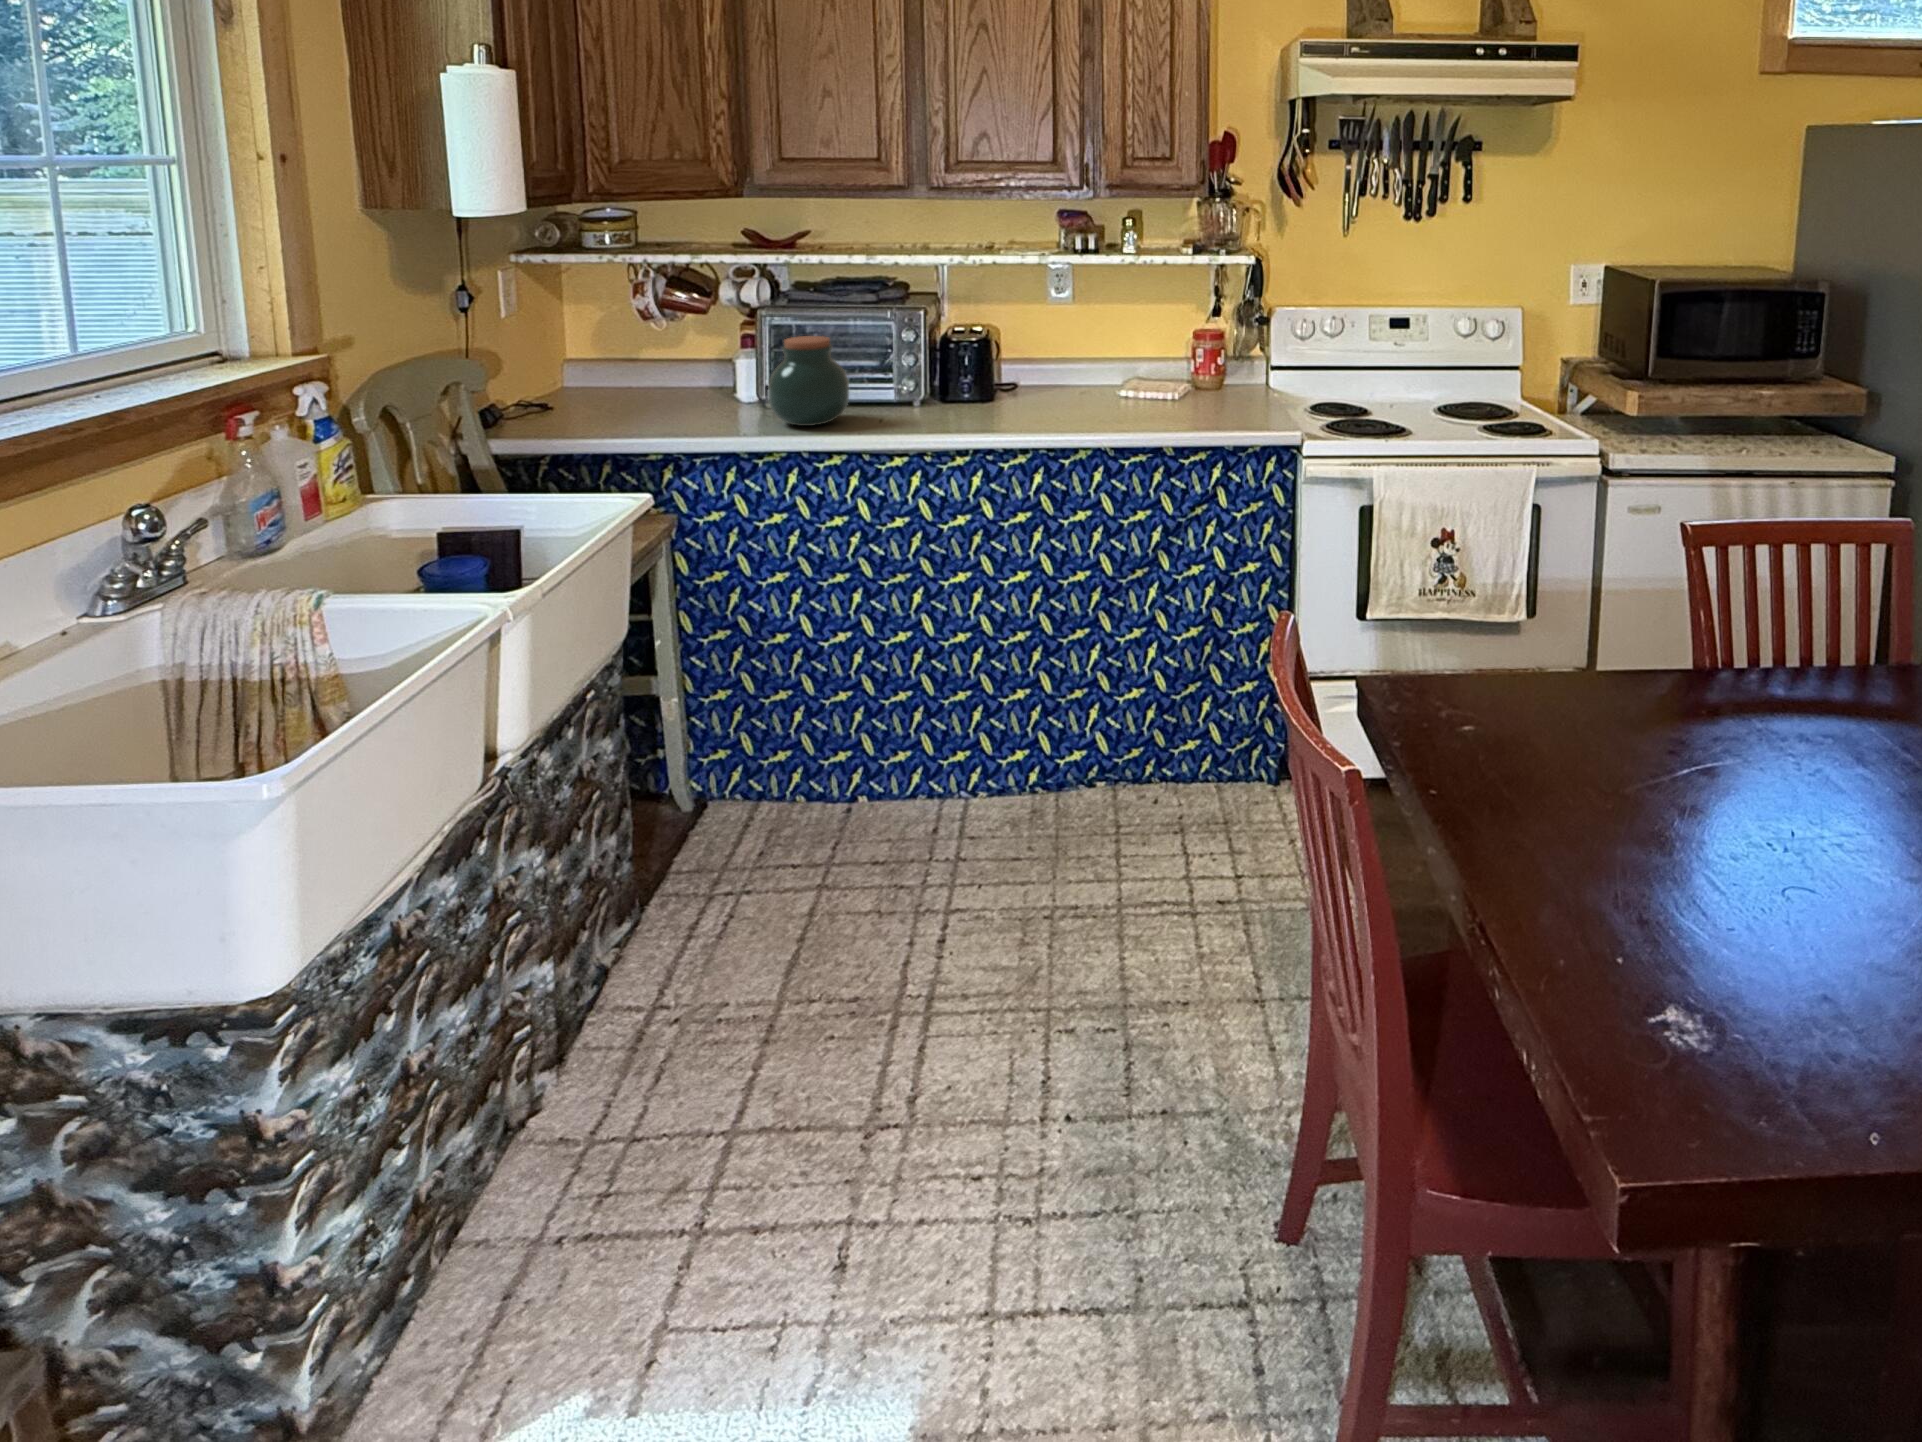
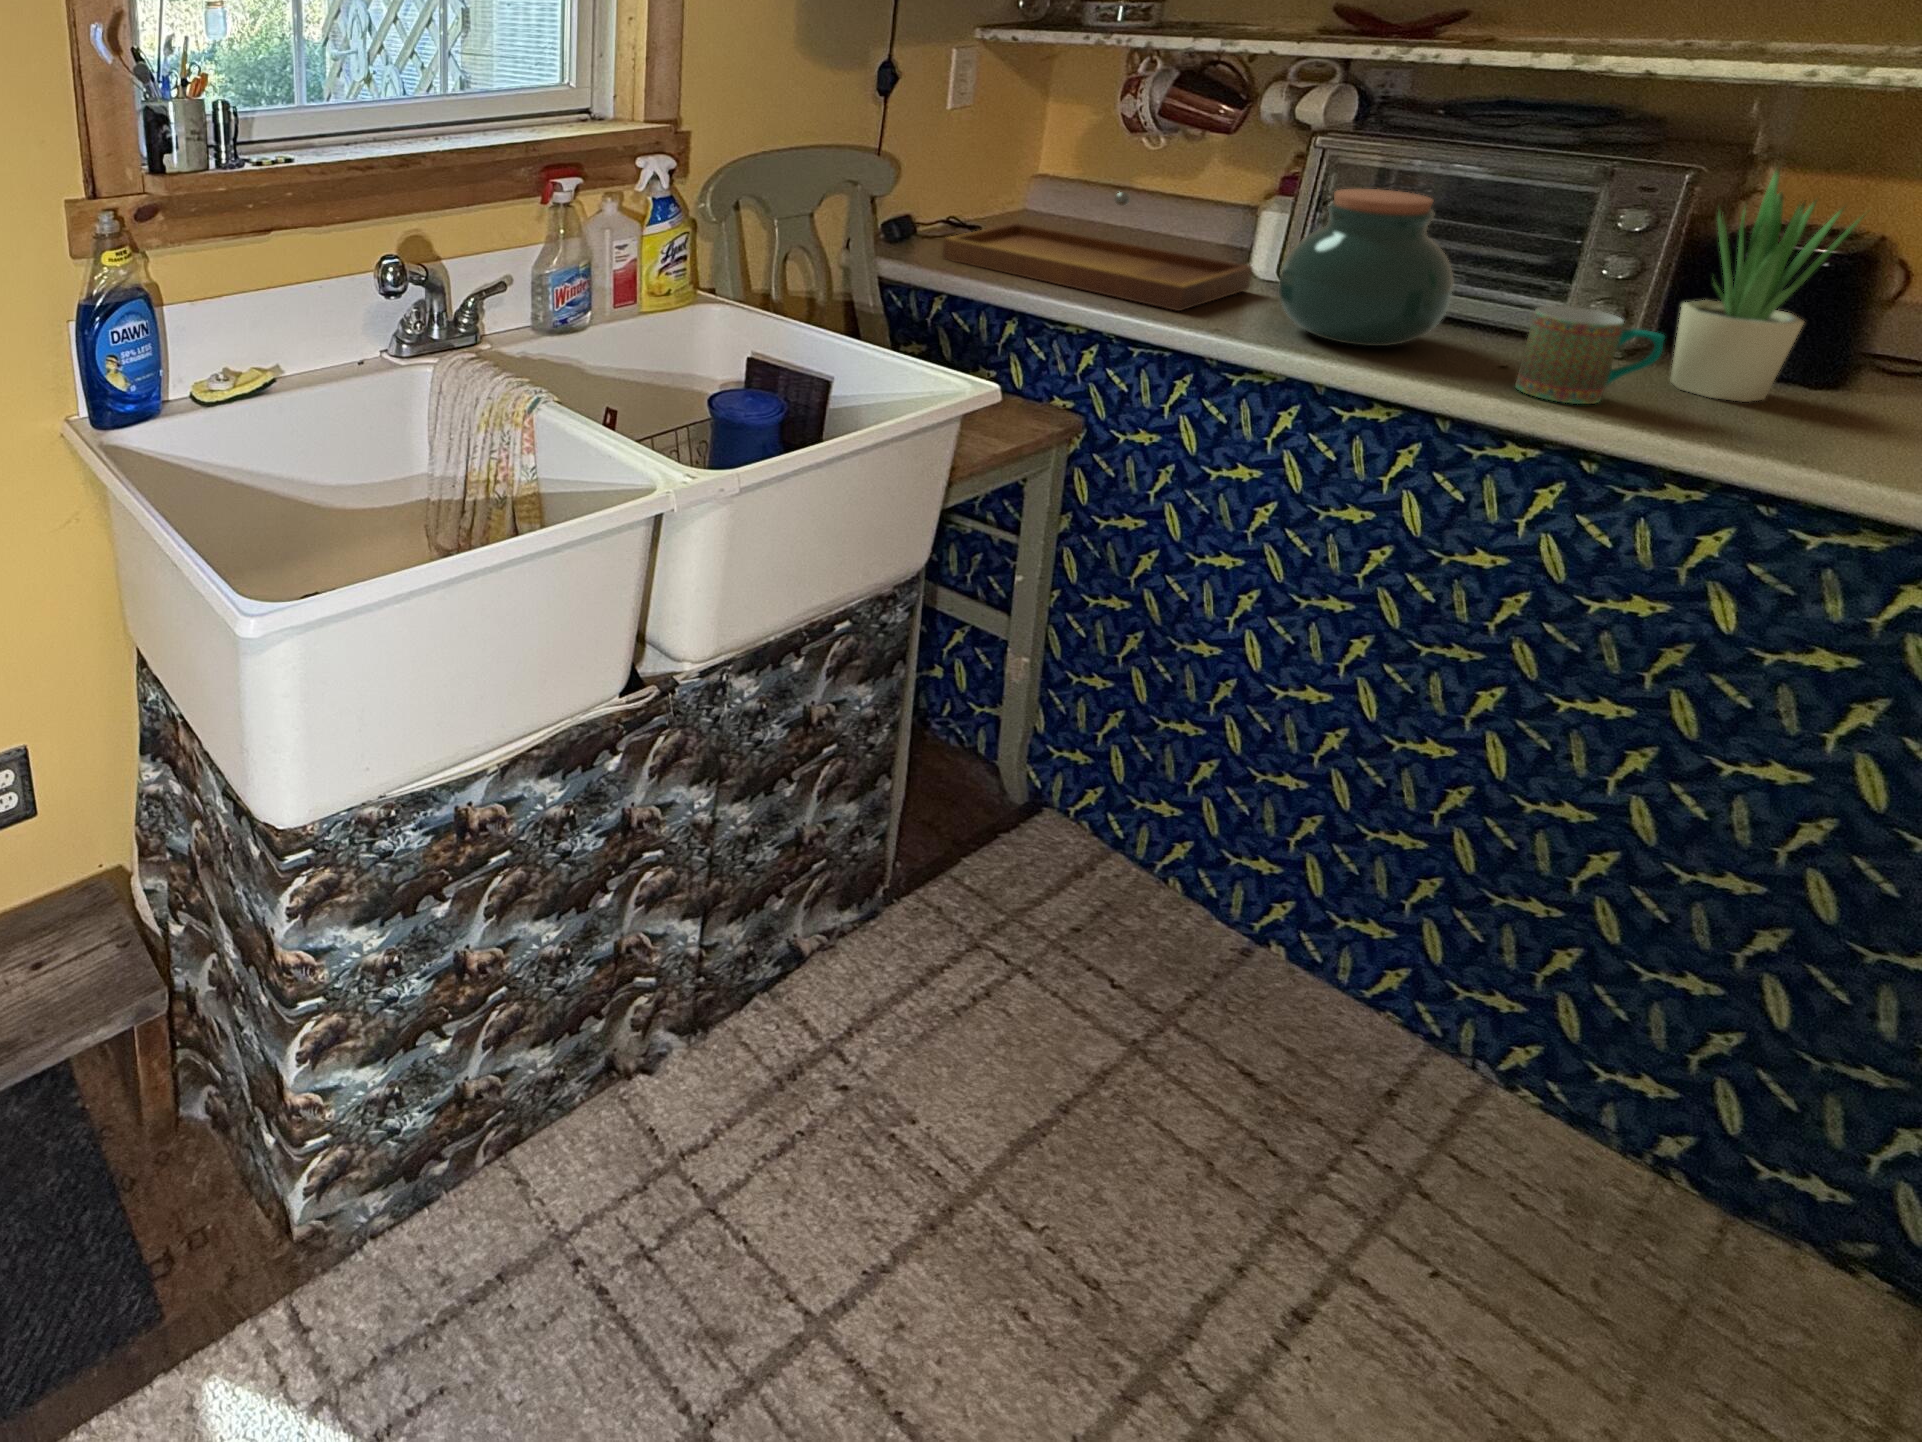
potted plant: none [935,301,982,415] -> present [1670,165,1864,402]
tray: none [538,359,745,430] -> present [942,192,1252,311]
mug: none [887,382,936,431] -> present [1515,306,1665,404]

